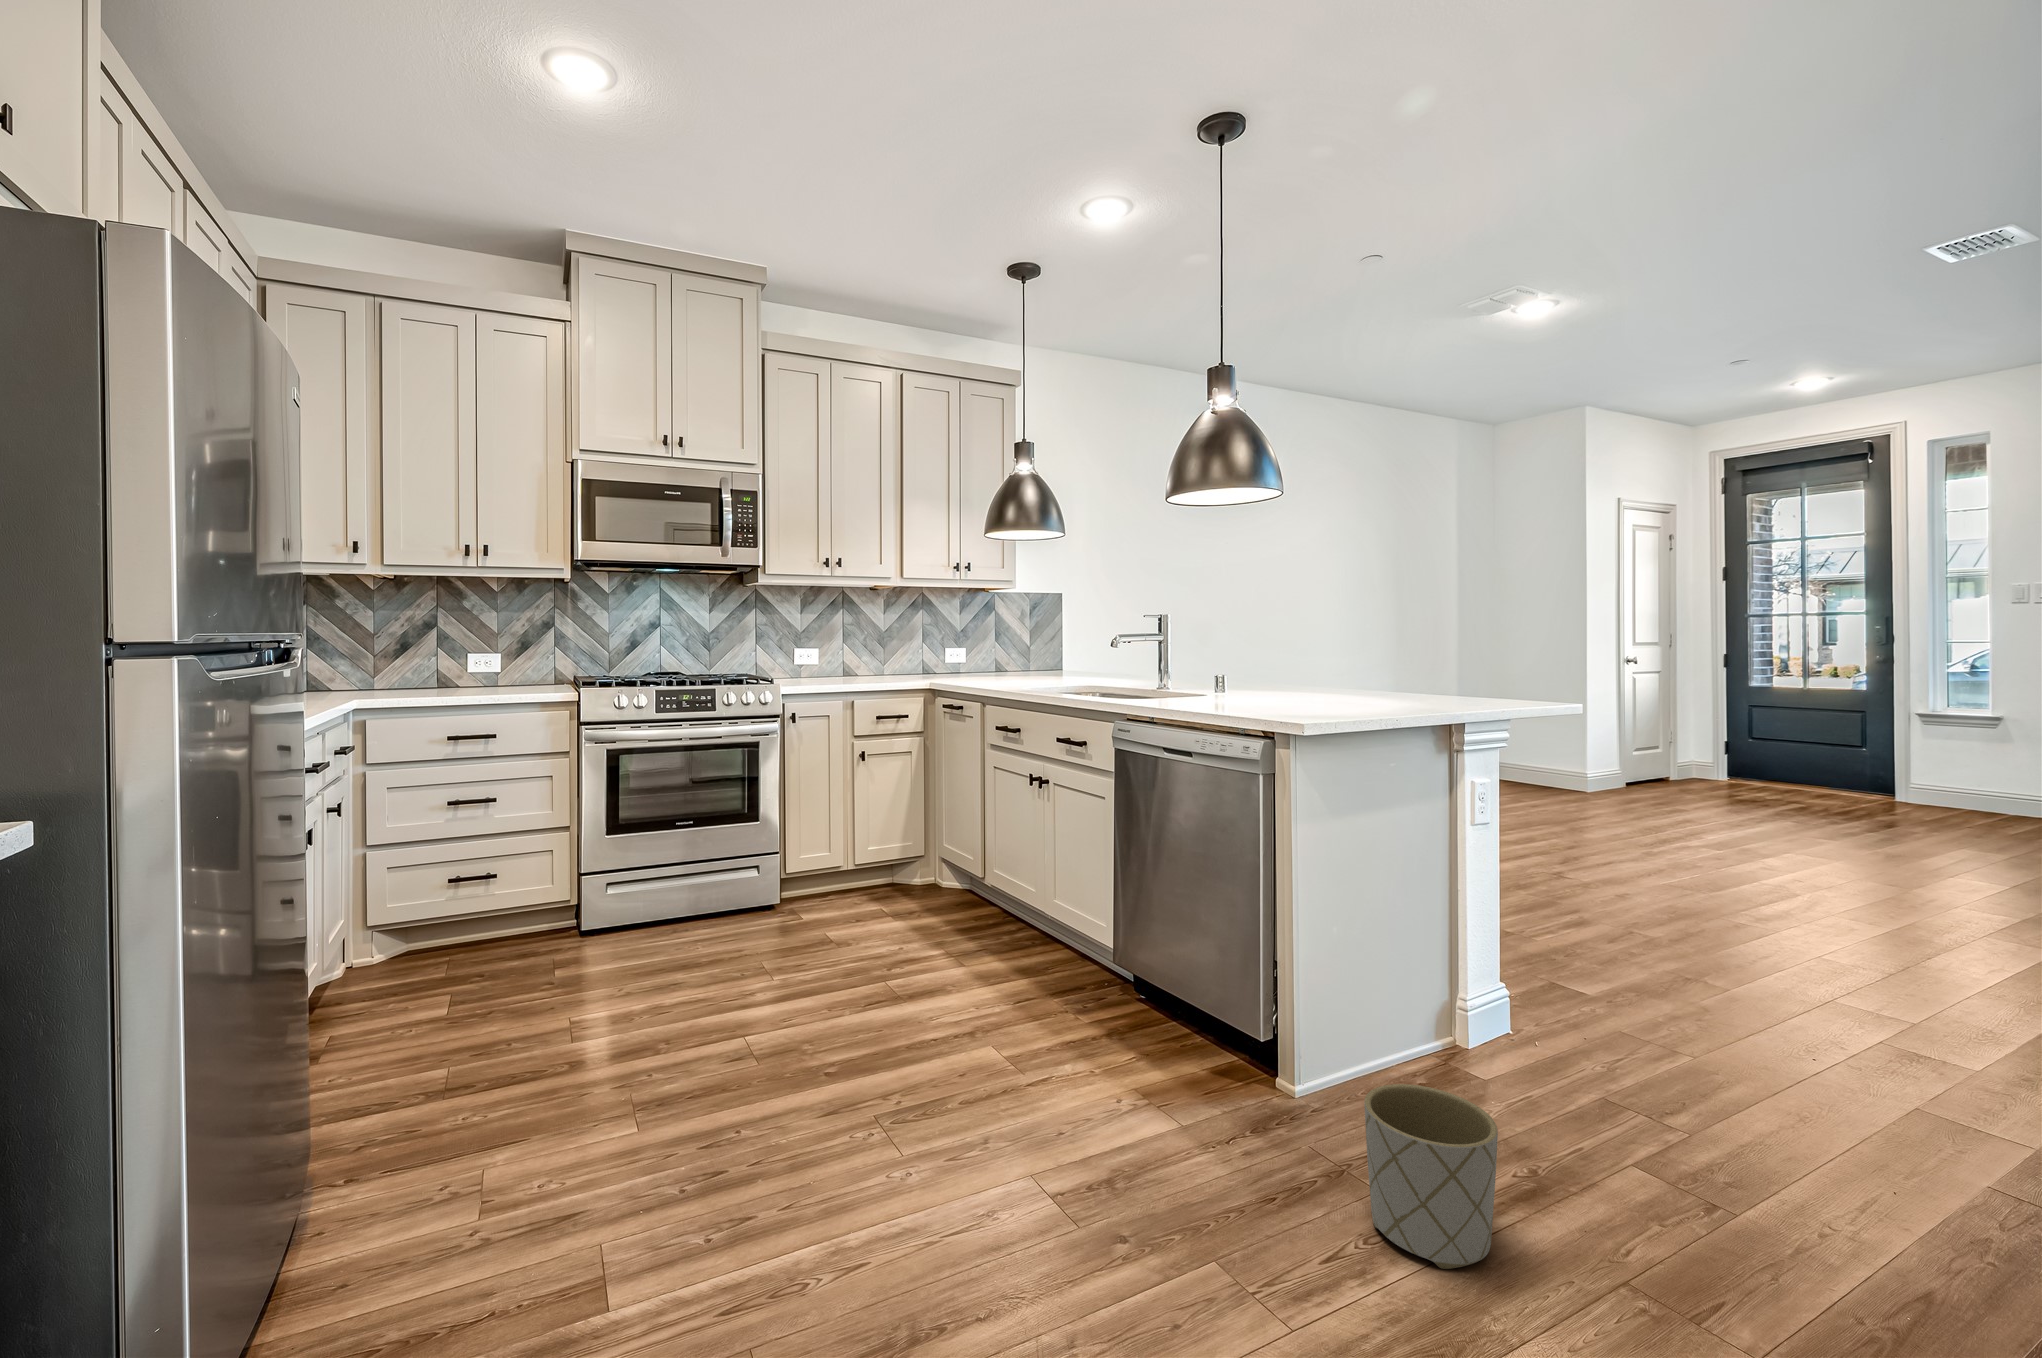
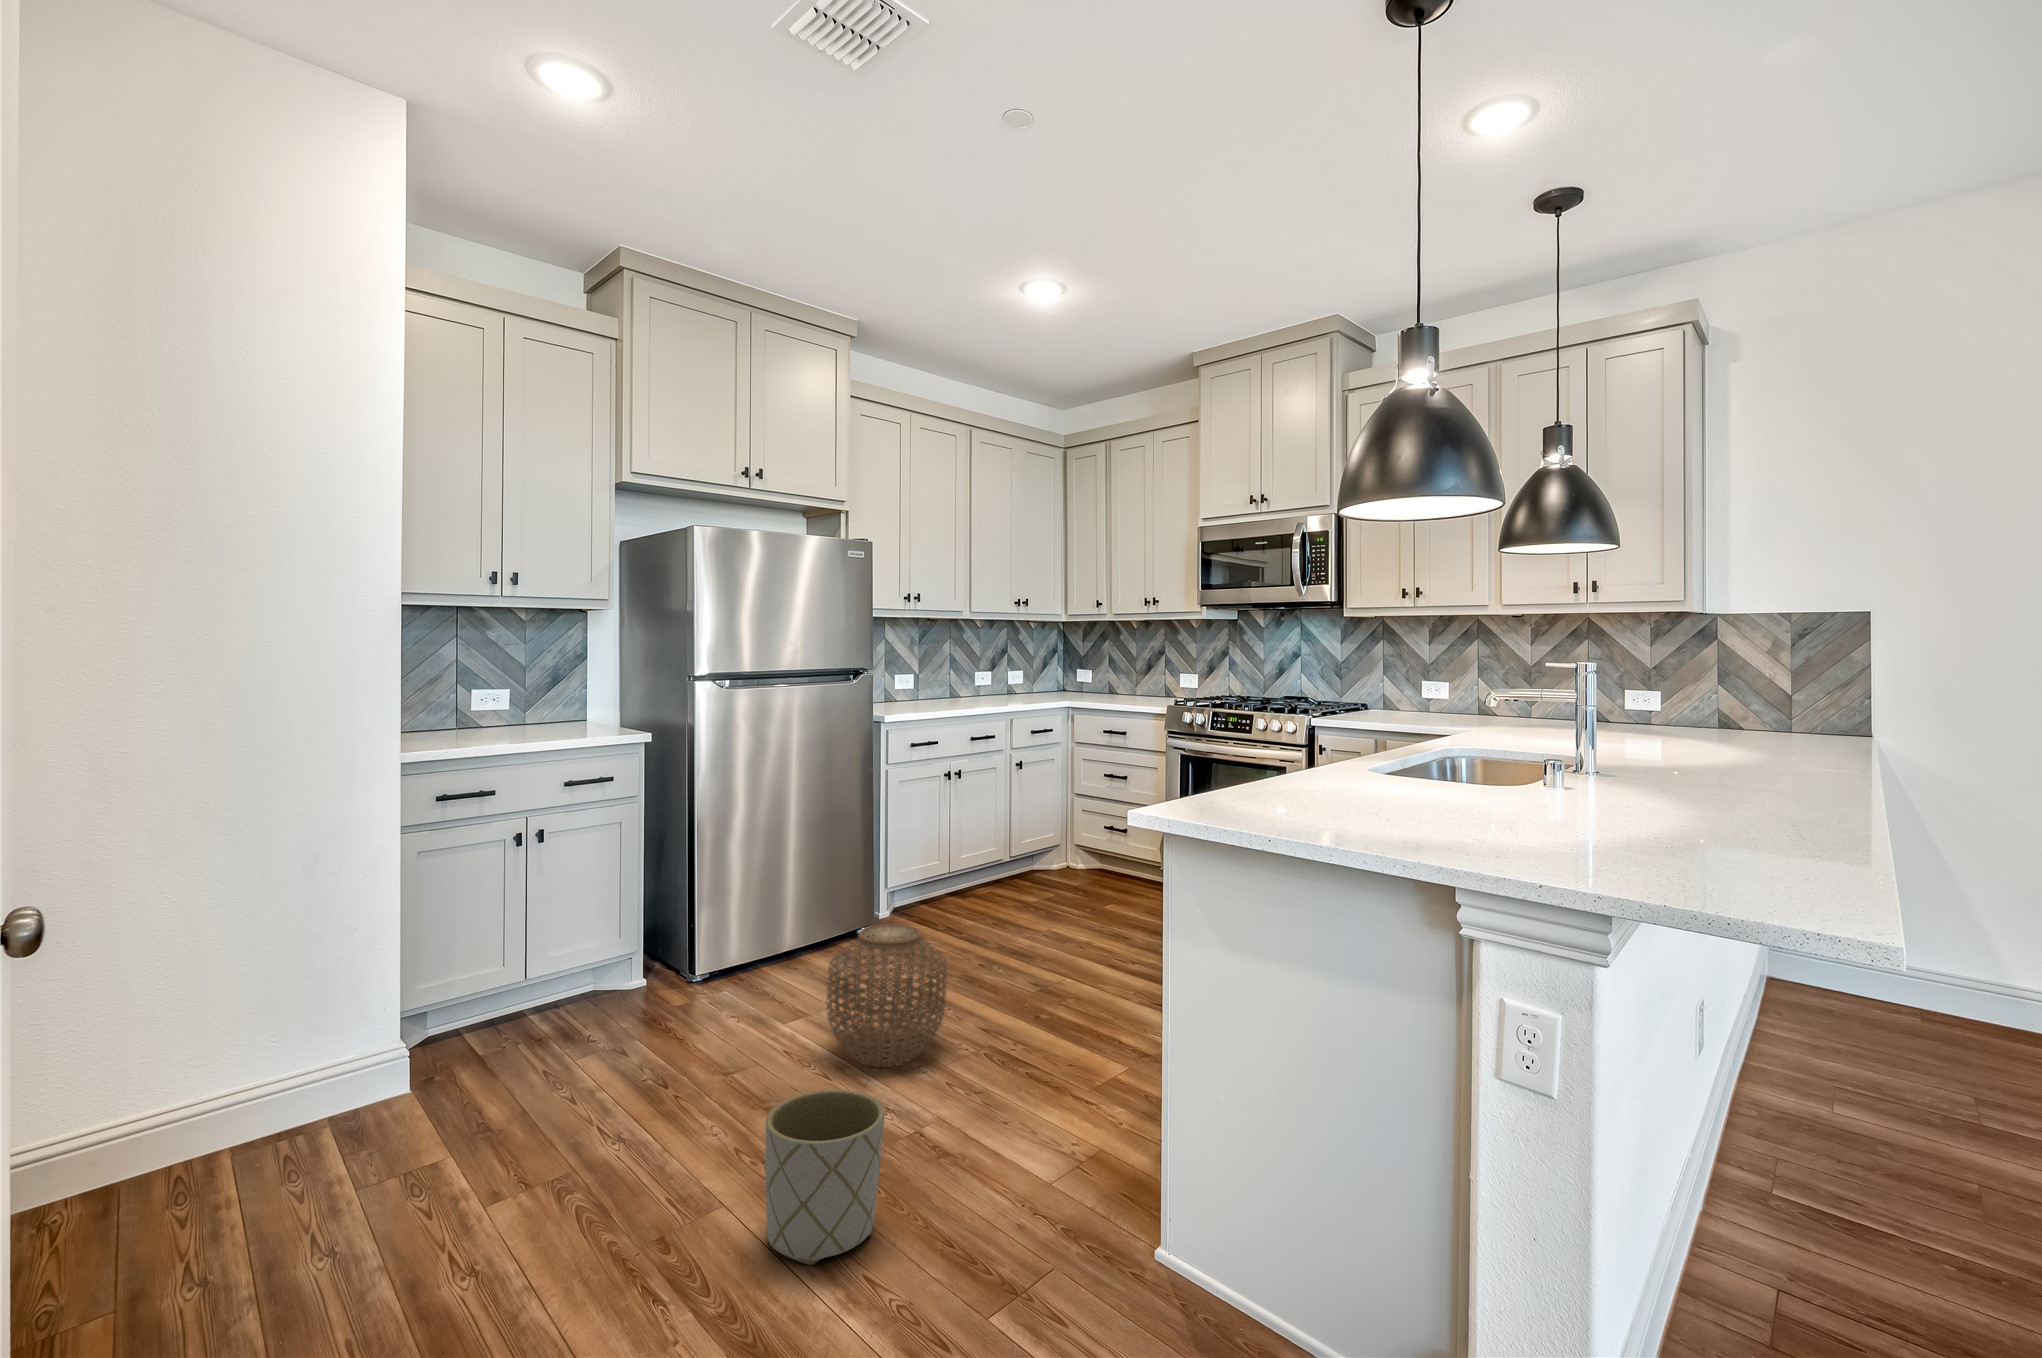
woven basket: none [911,995,1065,1195] -> present [827,924,947,1067]

